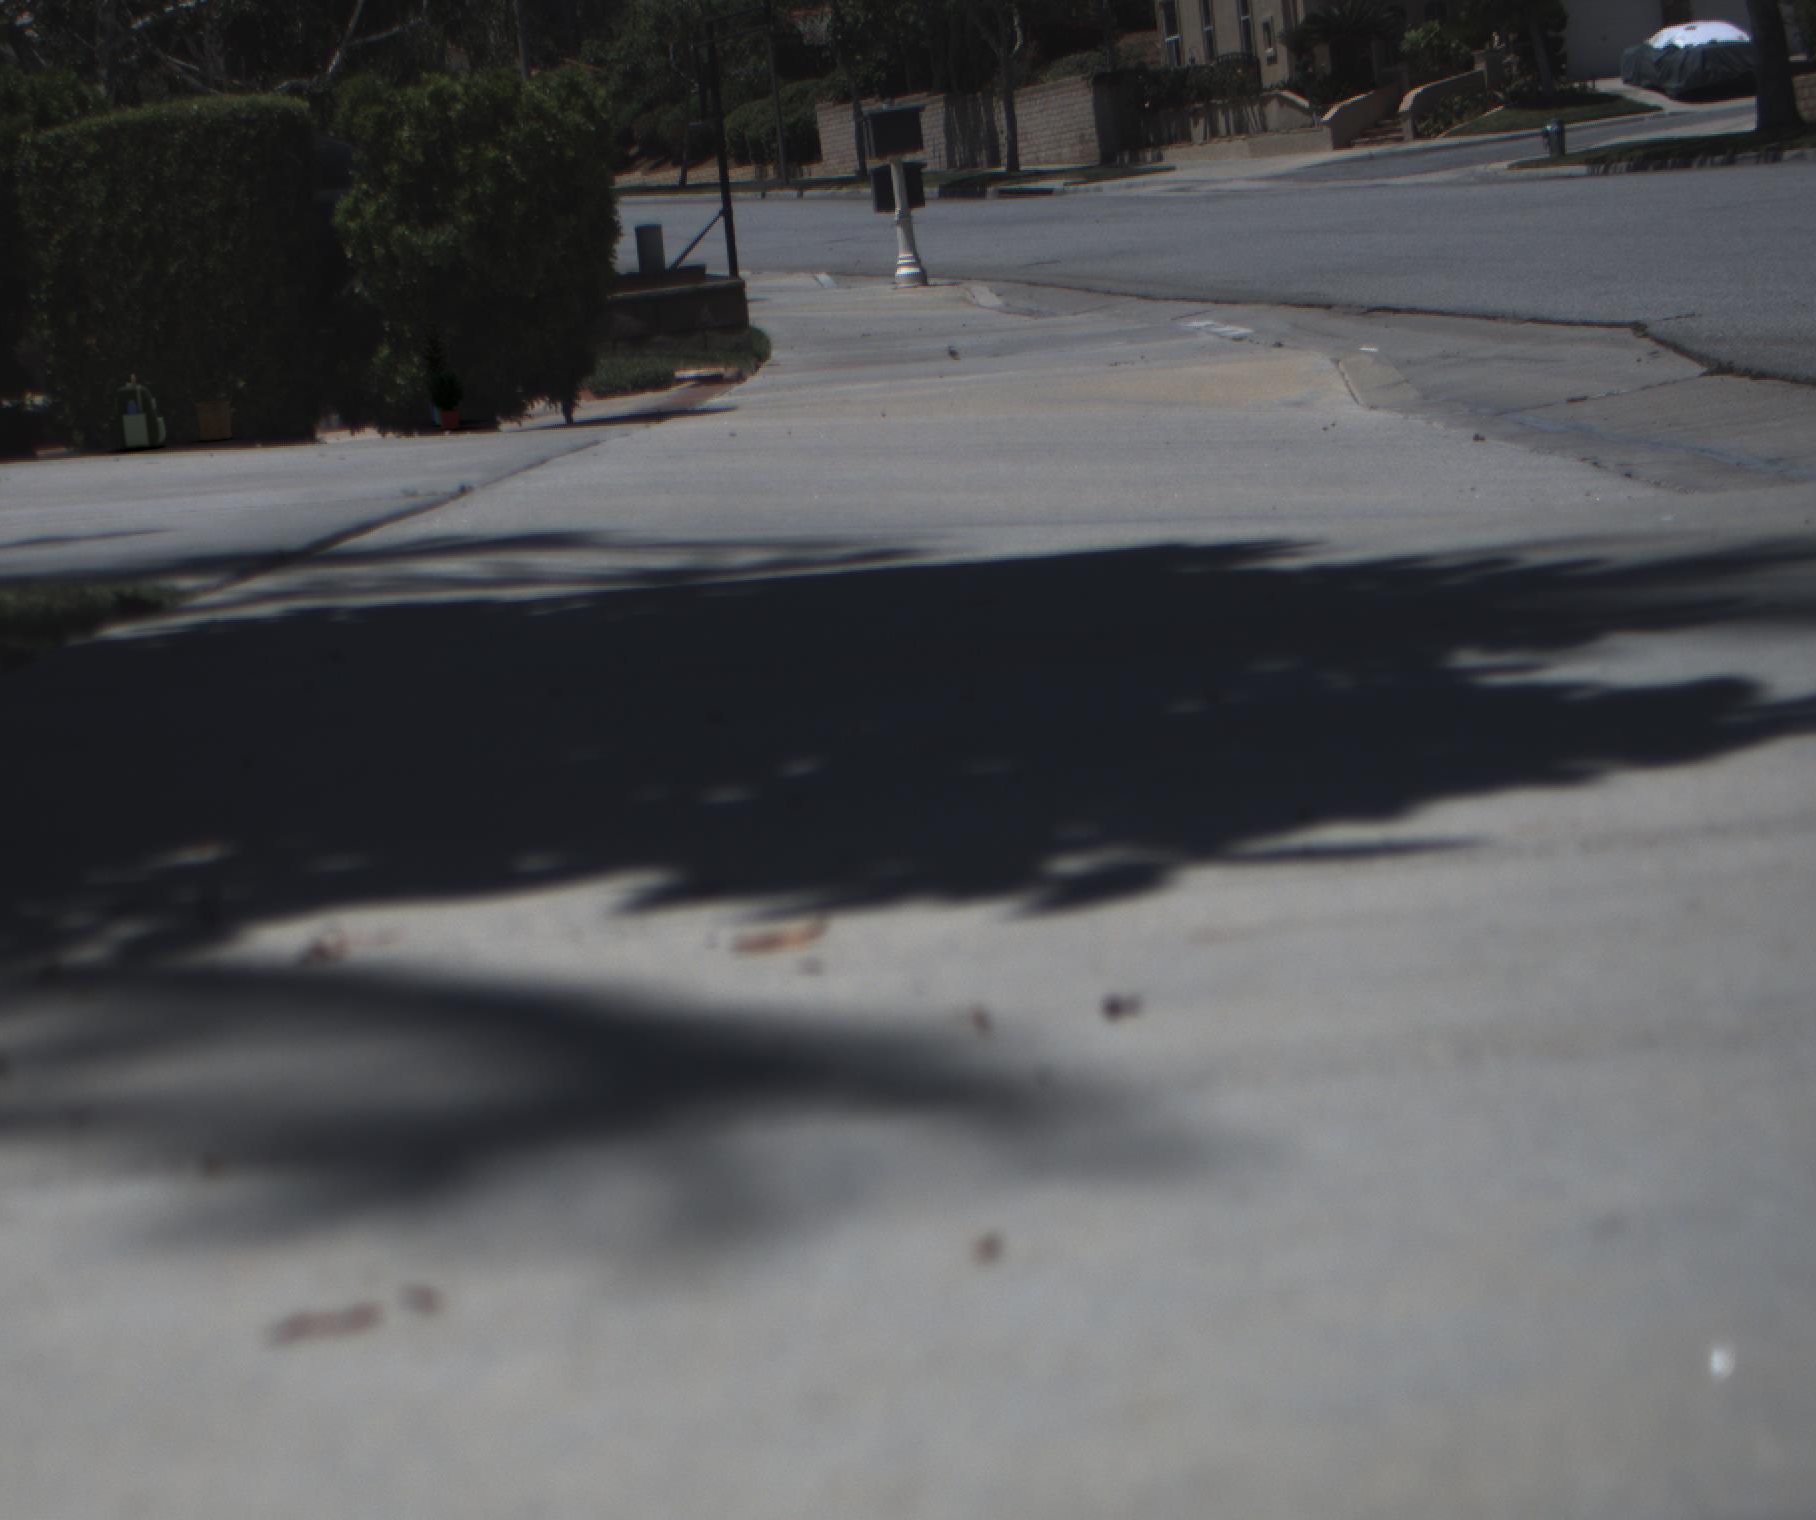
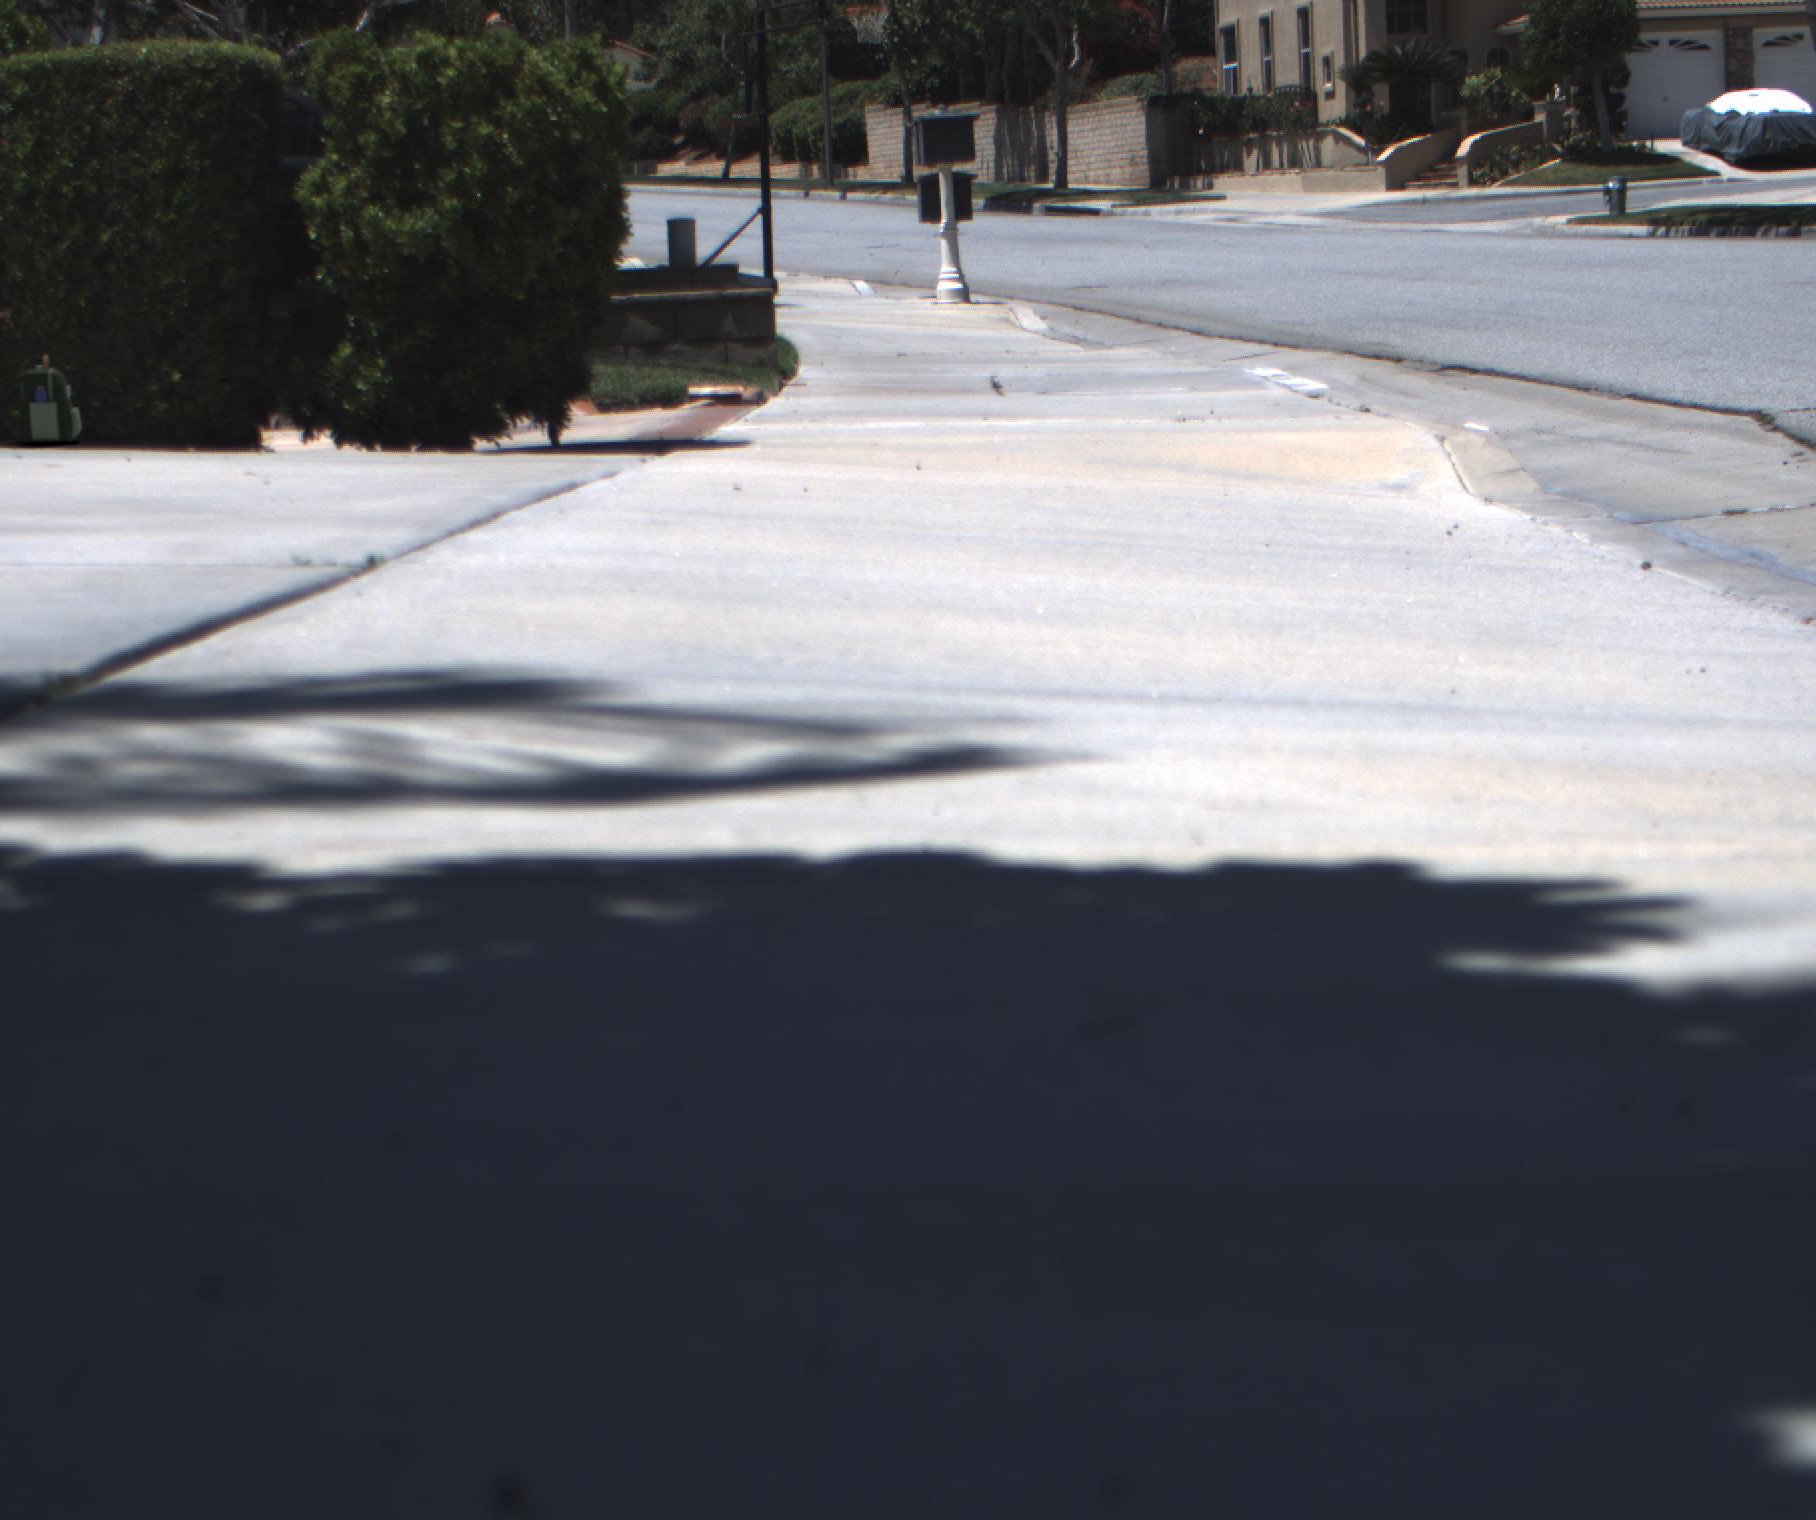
potted plant: present [418,322,464,429] -> none [384,314,439,446]
bucket: present [193,385,232,441] -> none [115,368,164,439]

